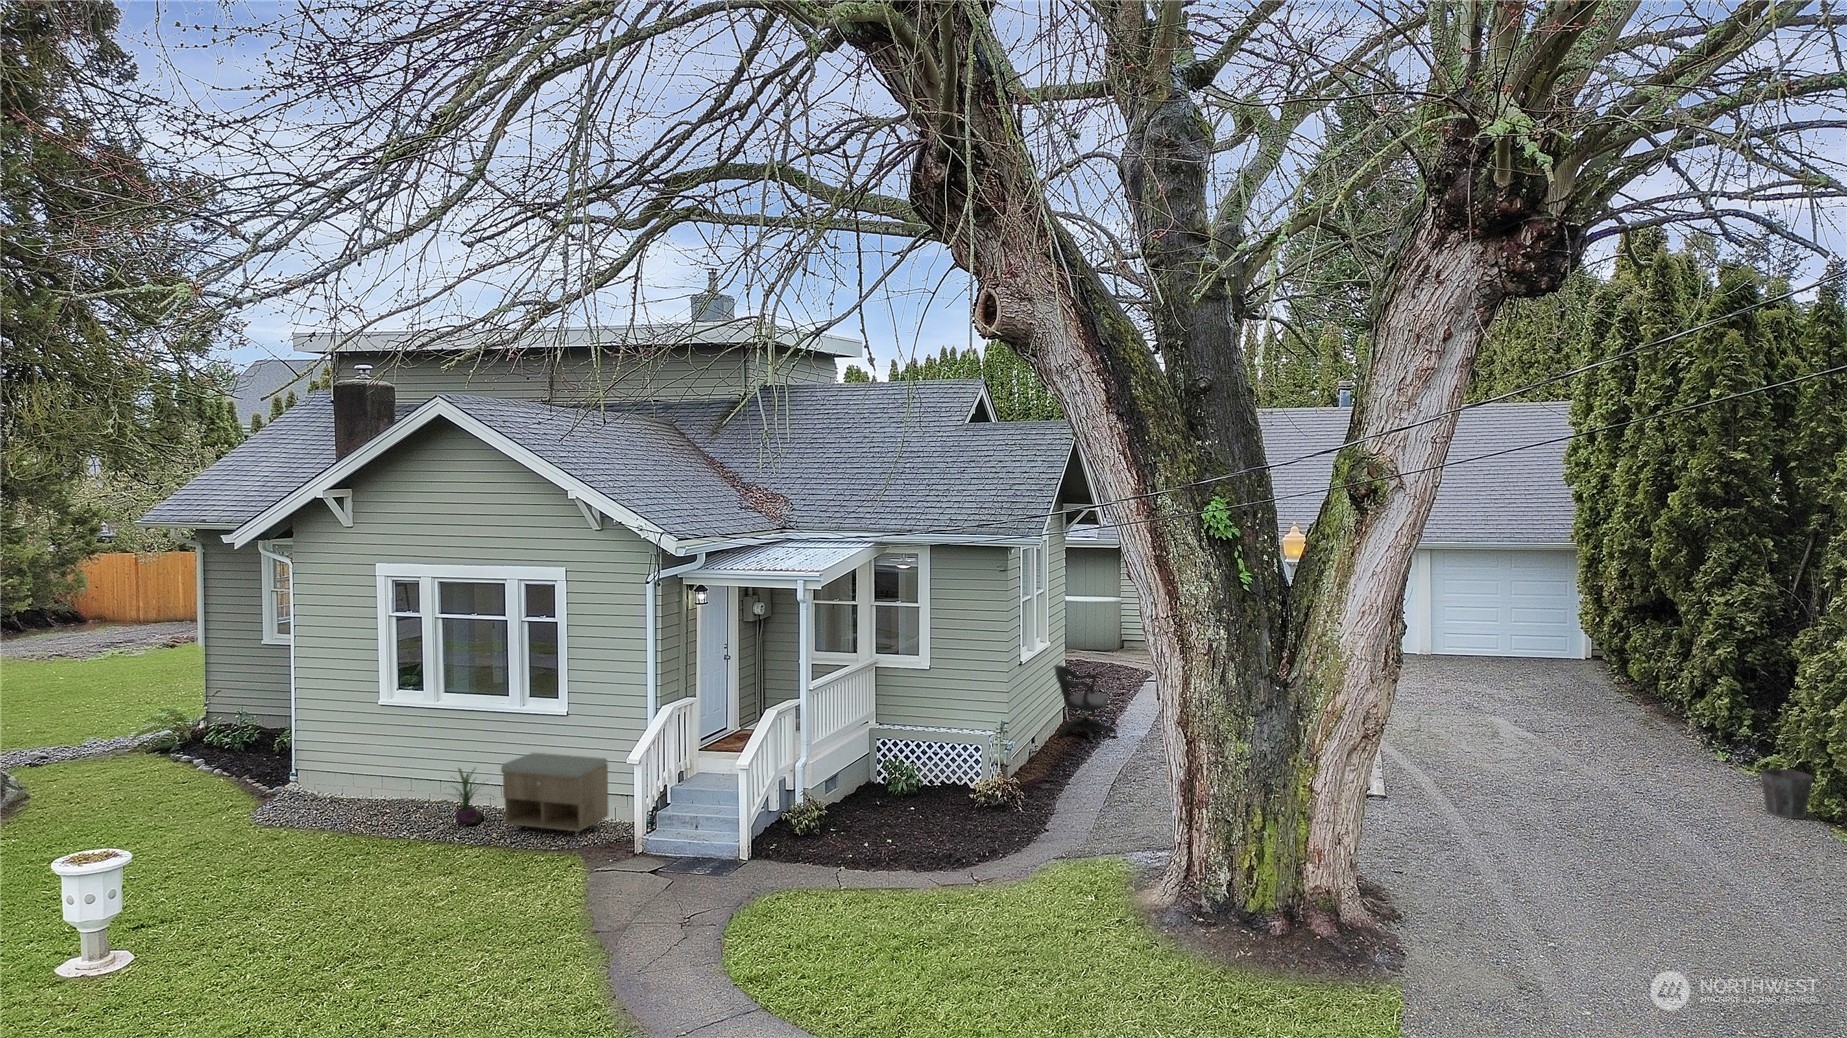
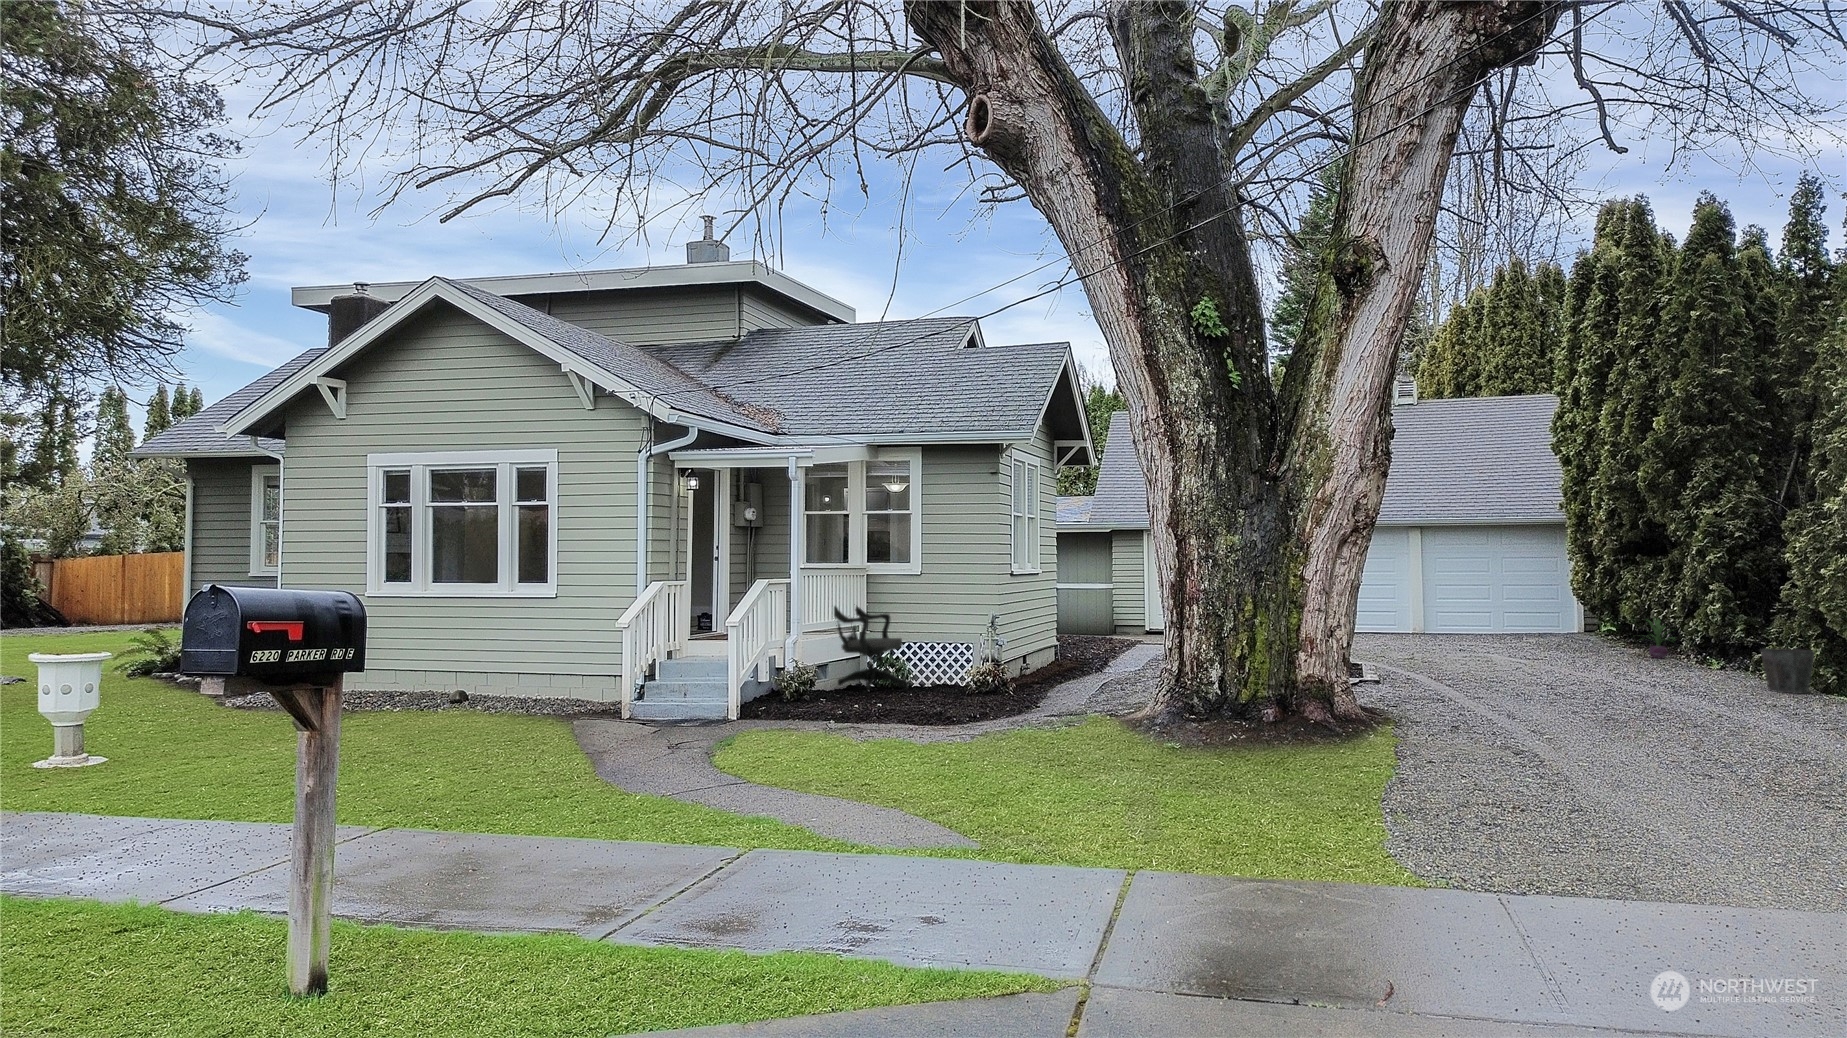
chair: present [1054,665,1117,743] -> present [834,606,908,695]
storage bench: present [501,753,608,836] -> none [494,630,601,704]
decorative plant: present [456,768,494,826] -> present [1649,618,1668,659]

